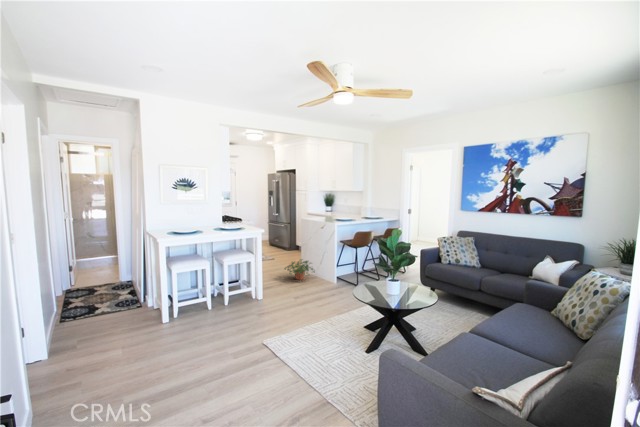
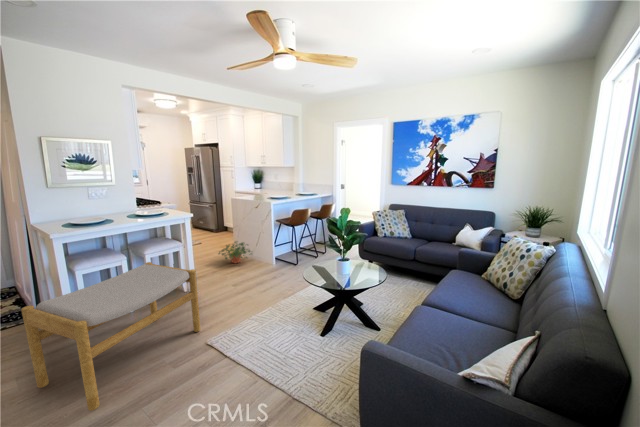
footstool: none [140,267,261,375] -> present [21,262,200,411]

